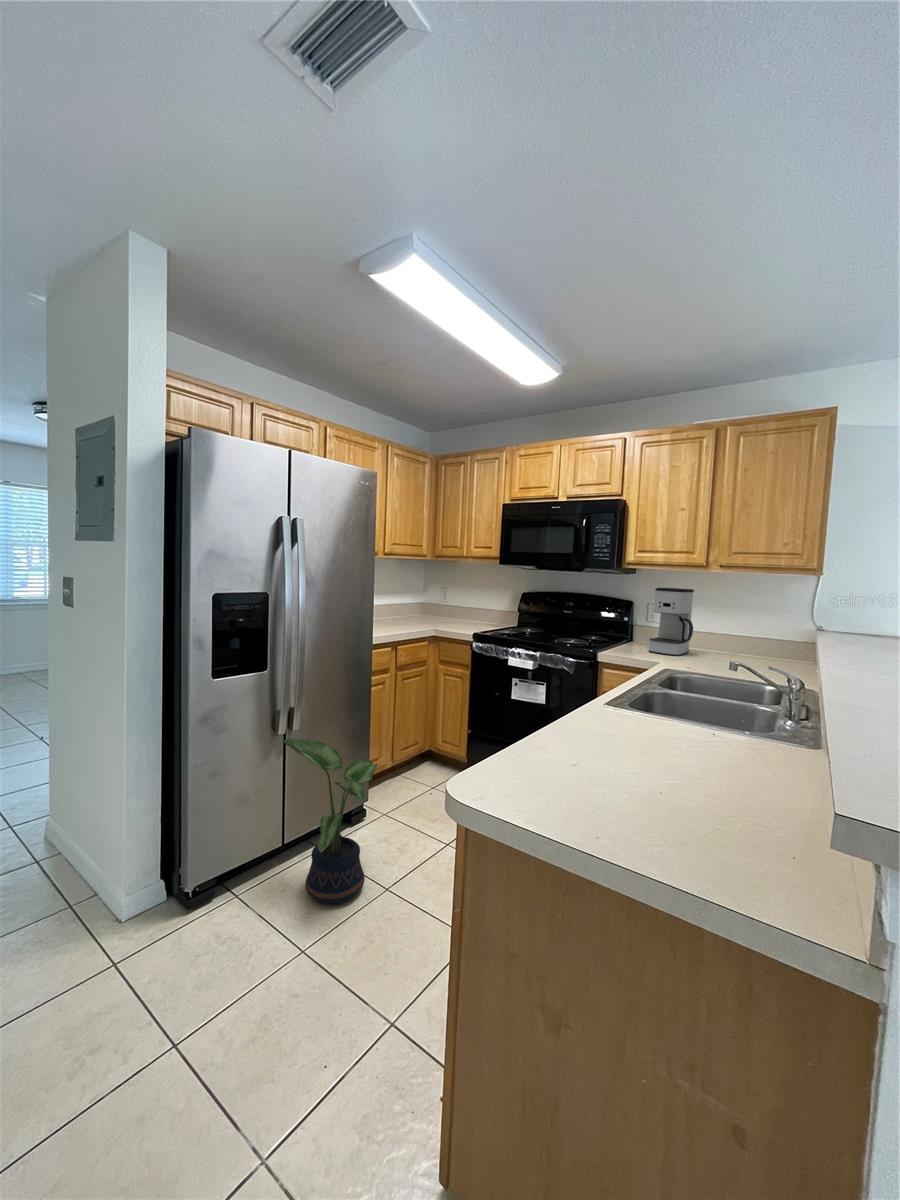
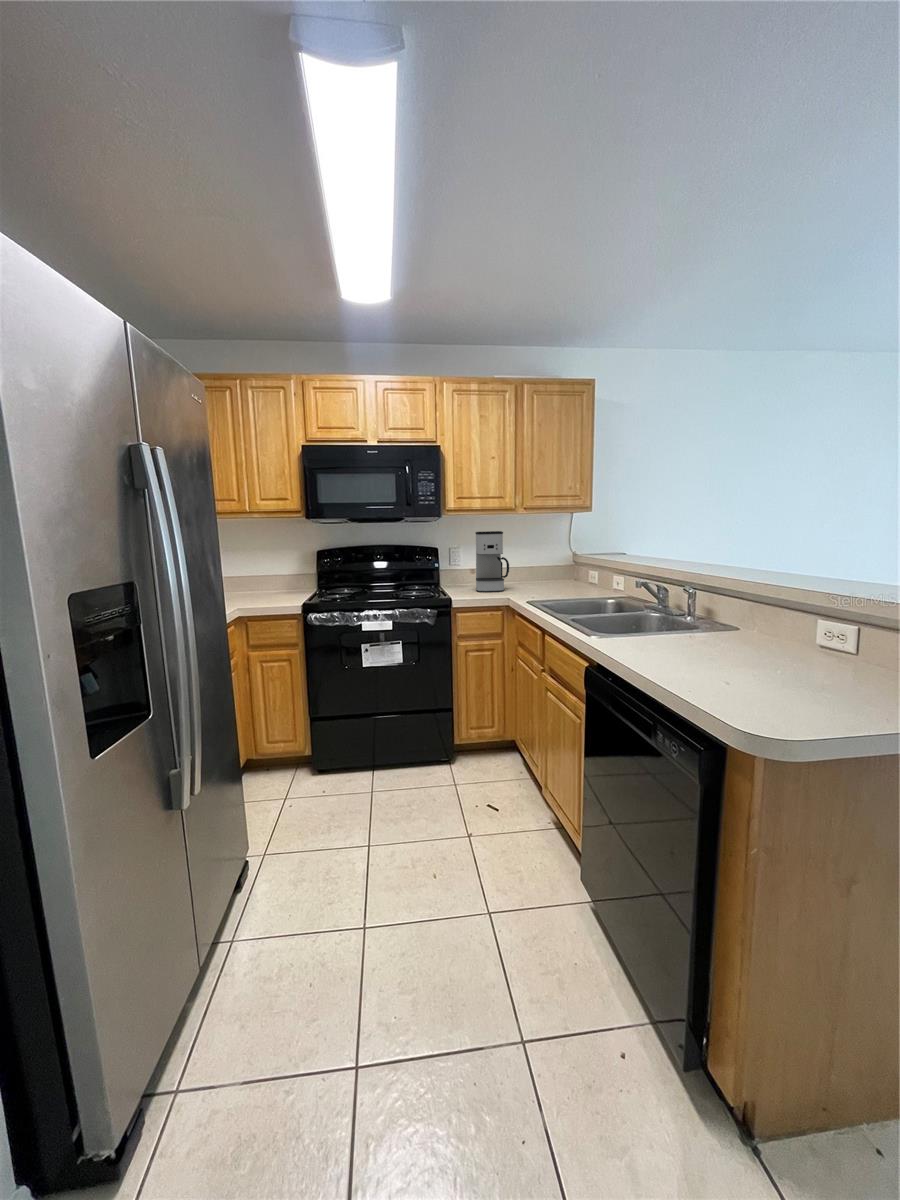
potted plant: present [281,739,378,905] -> none [185,789,370,1002]

